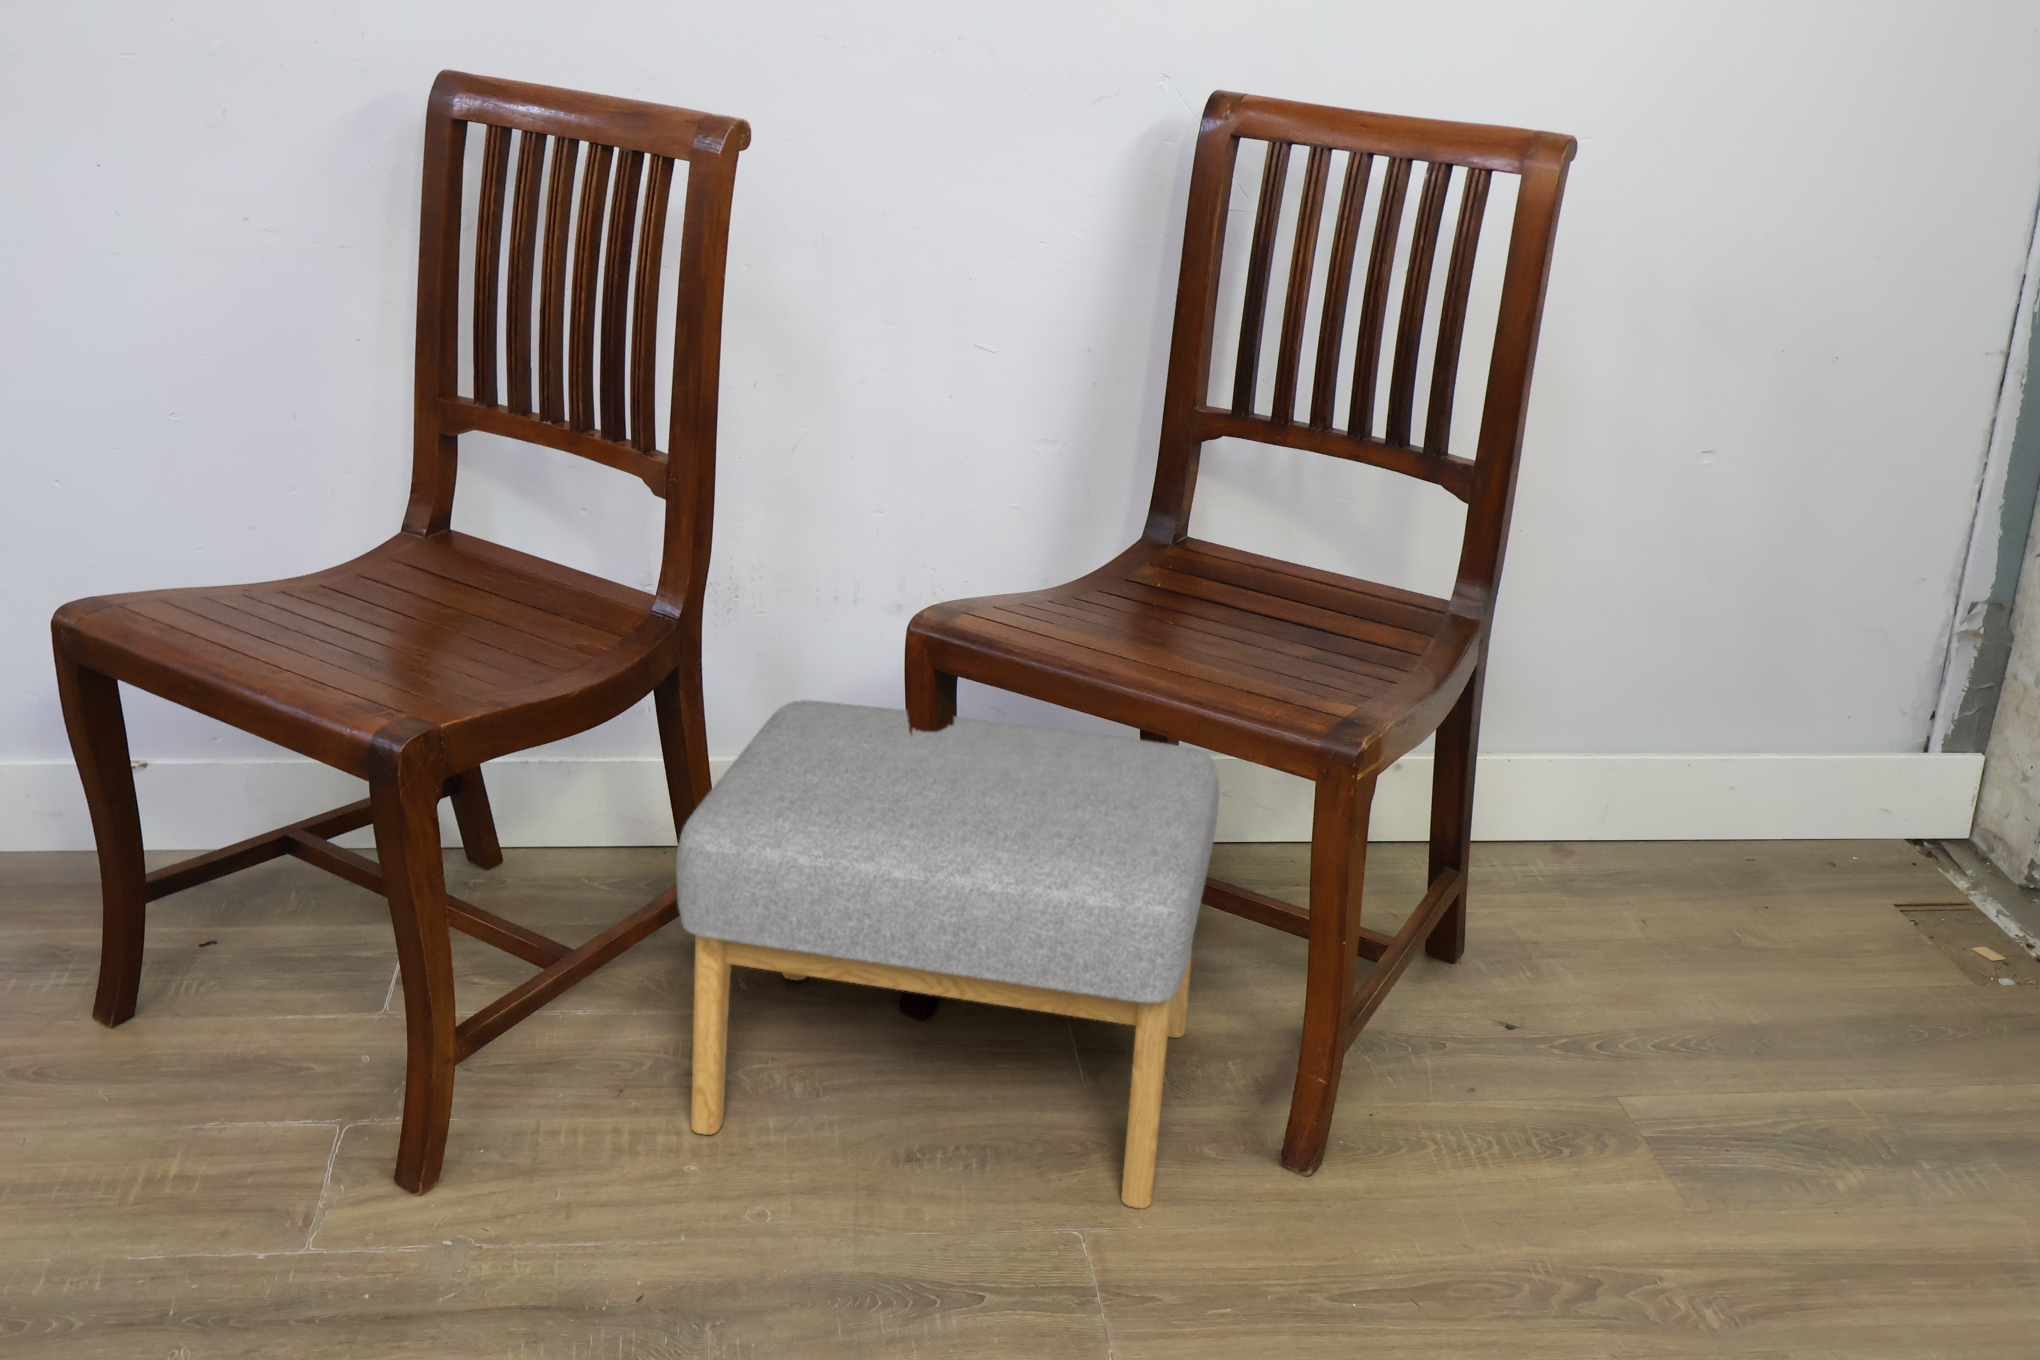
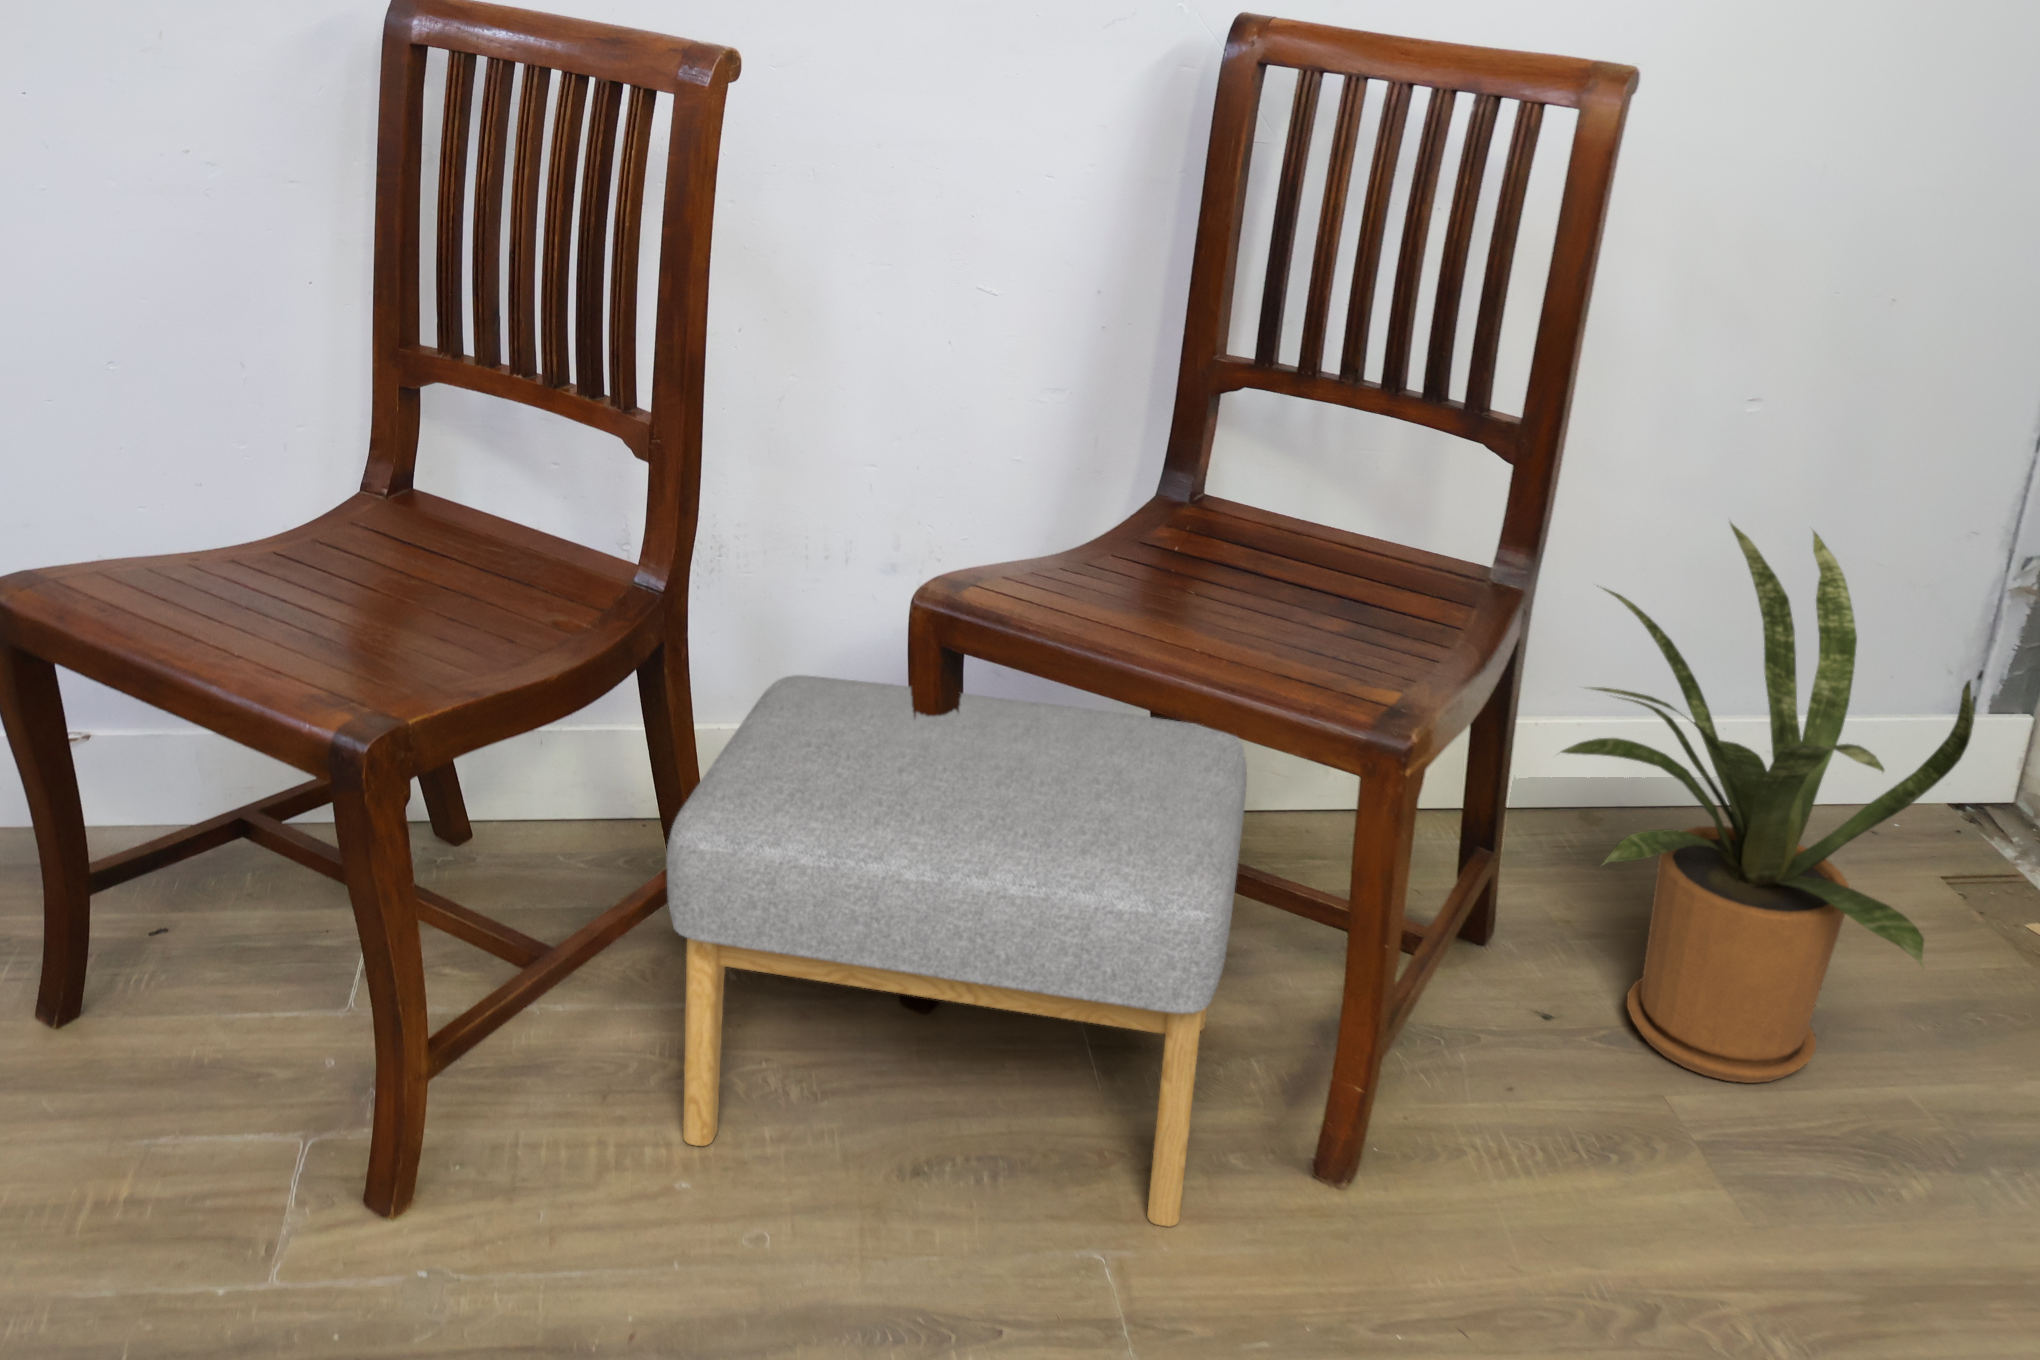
house plant: none [1510,556,1889,1087] -> present [1561,523,1975,1083]

